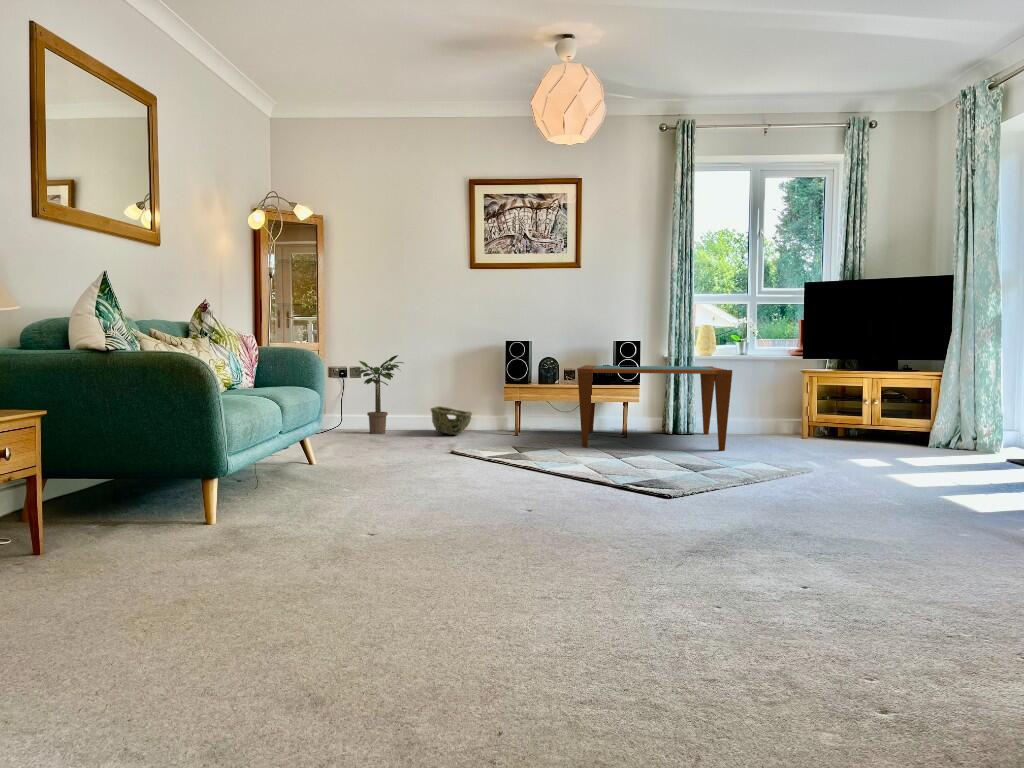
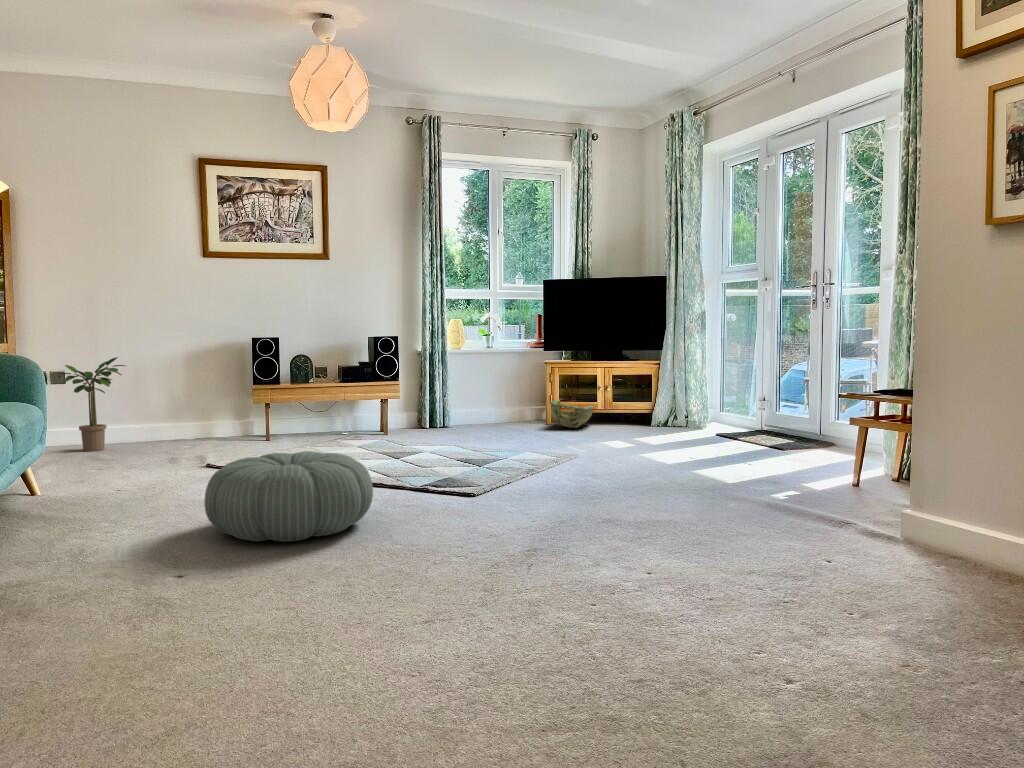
coffee table: present [577,365,732,450] -> none [337,360,495,449]
woven basket: present [431,406,472,435] -> present [550,399,594,428]
pouf: none [410,439,559,519] -> present [204,451,373,542]

